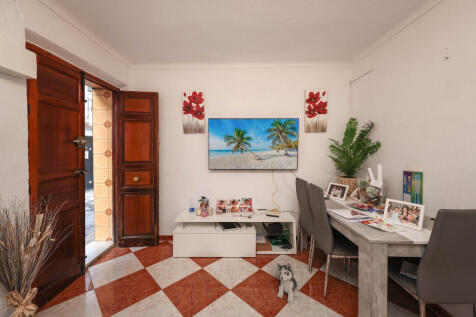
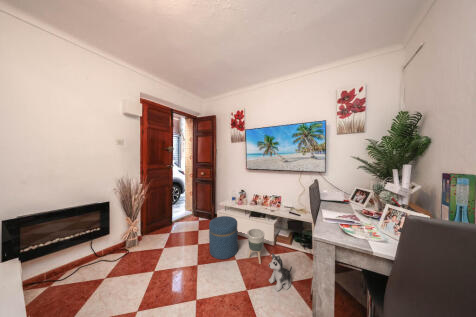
ottoman: none [181,236,222,299] -> present [209,216,238,259]
planter: none [238,242,259,282] -> present [247,229,264,264]

